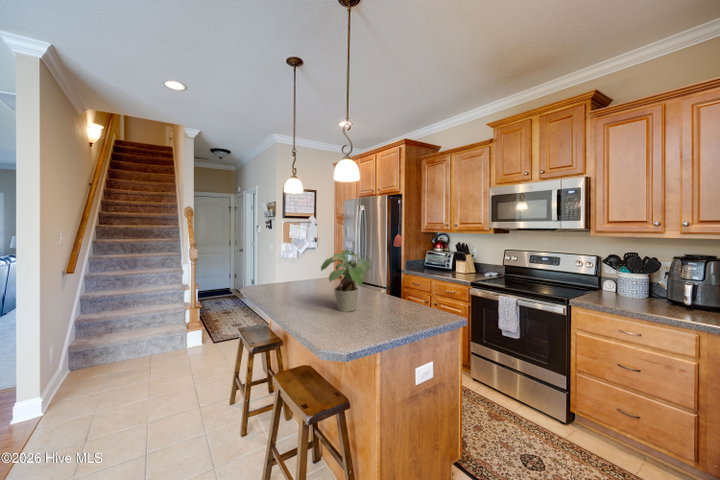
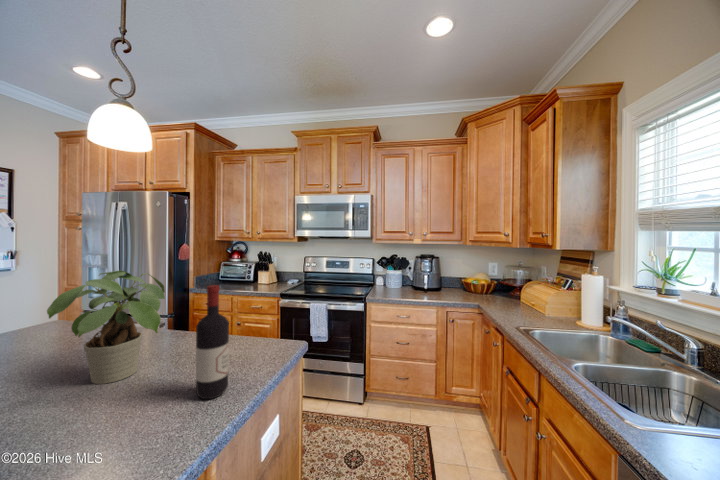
wine bottle: none [378,262,396,333] -> present [196,285,229,399]

